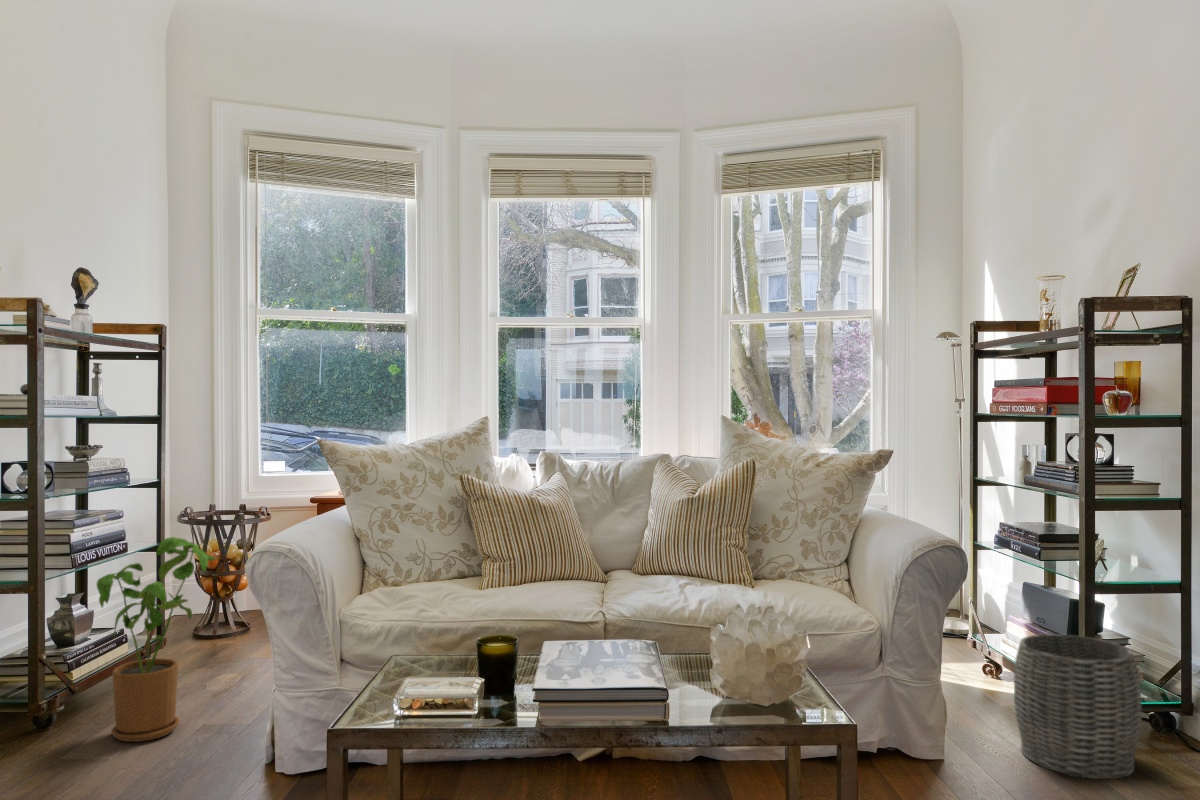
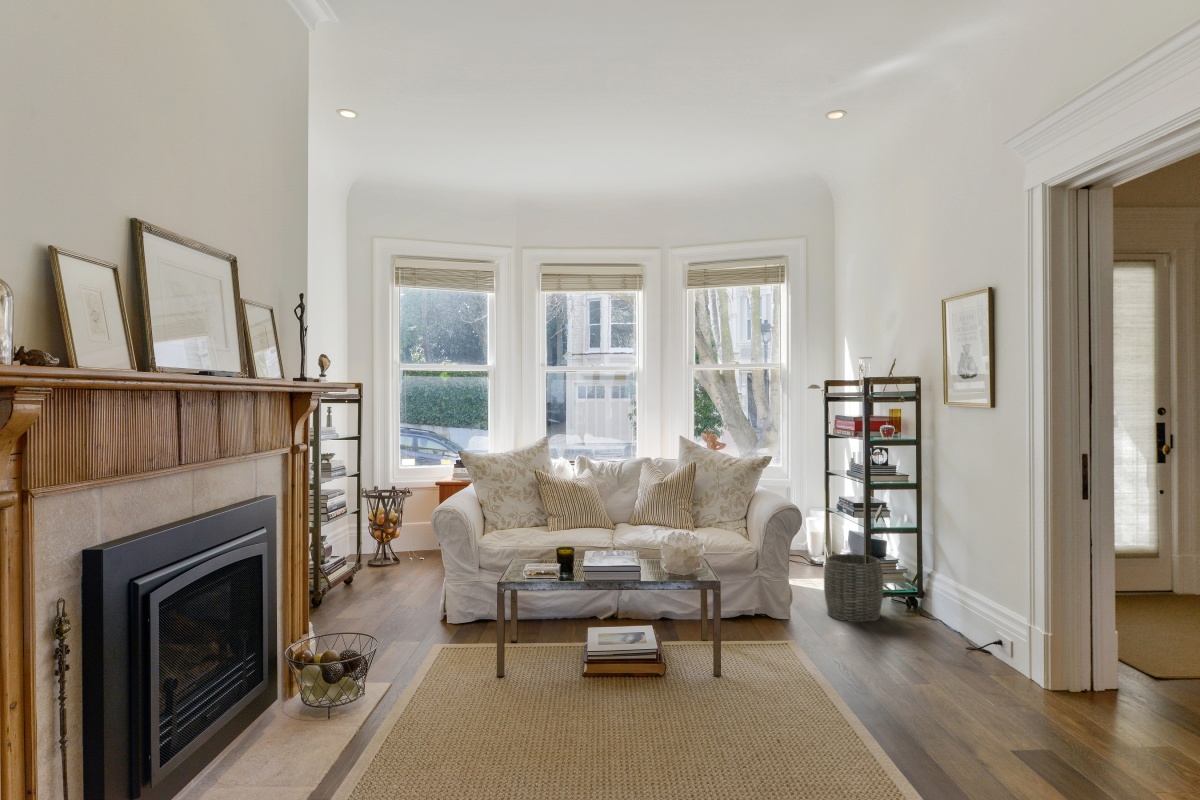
house plant: present [96,537,217,742] -> none [350,504,410,609]

